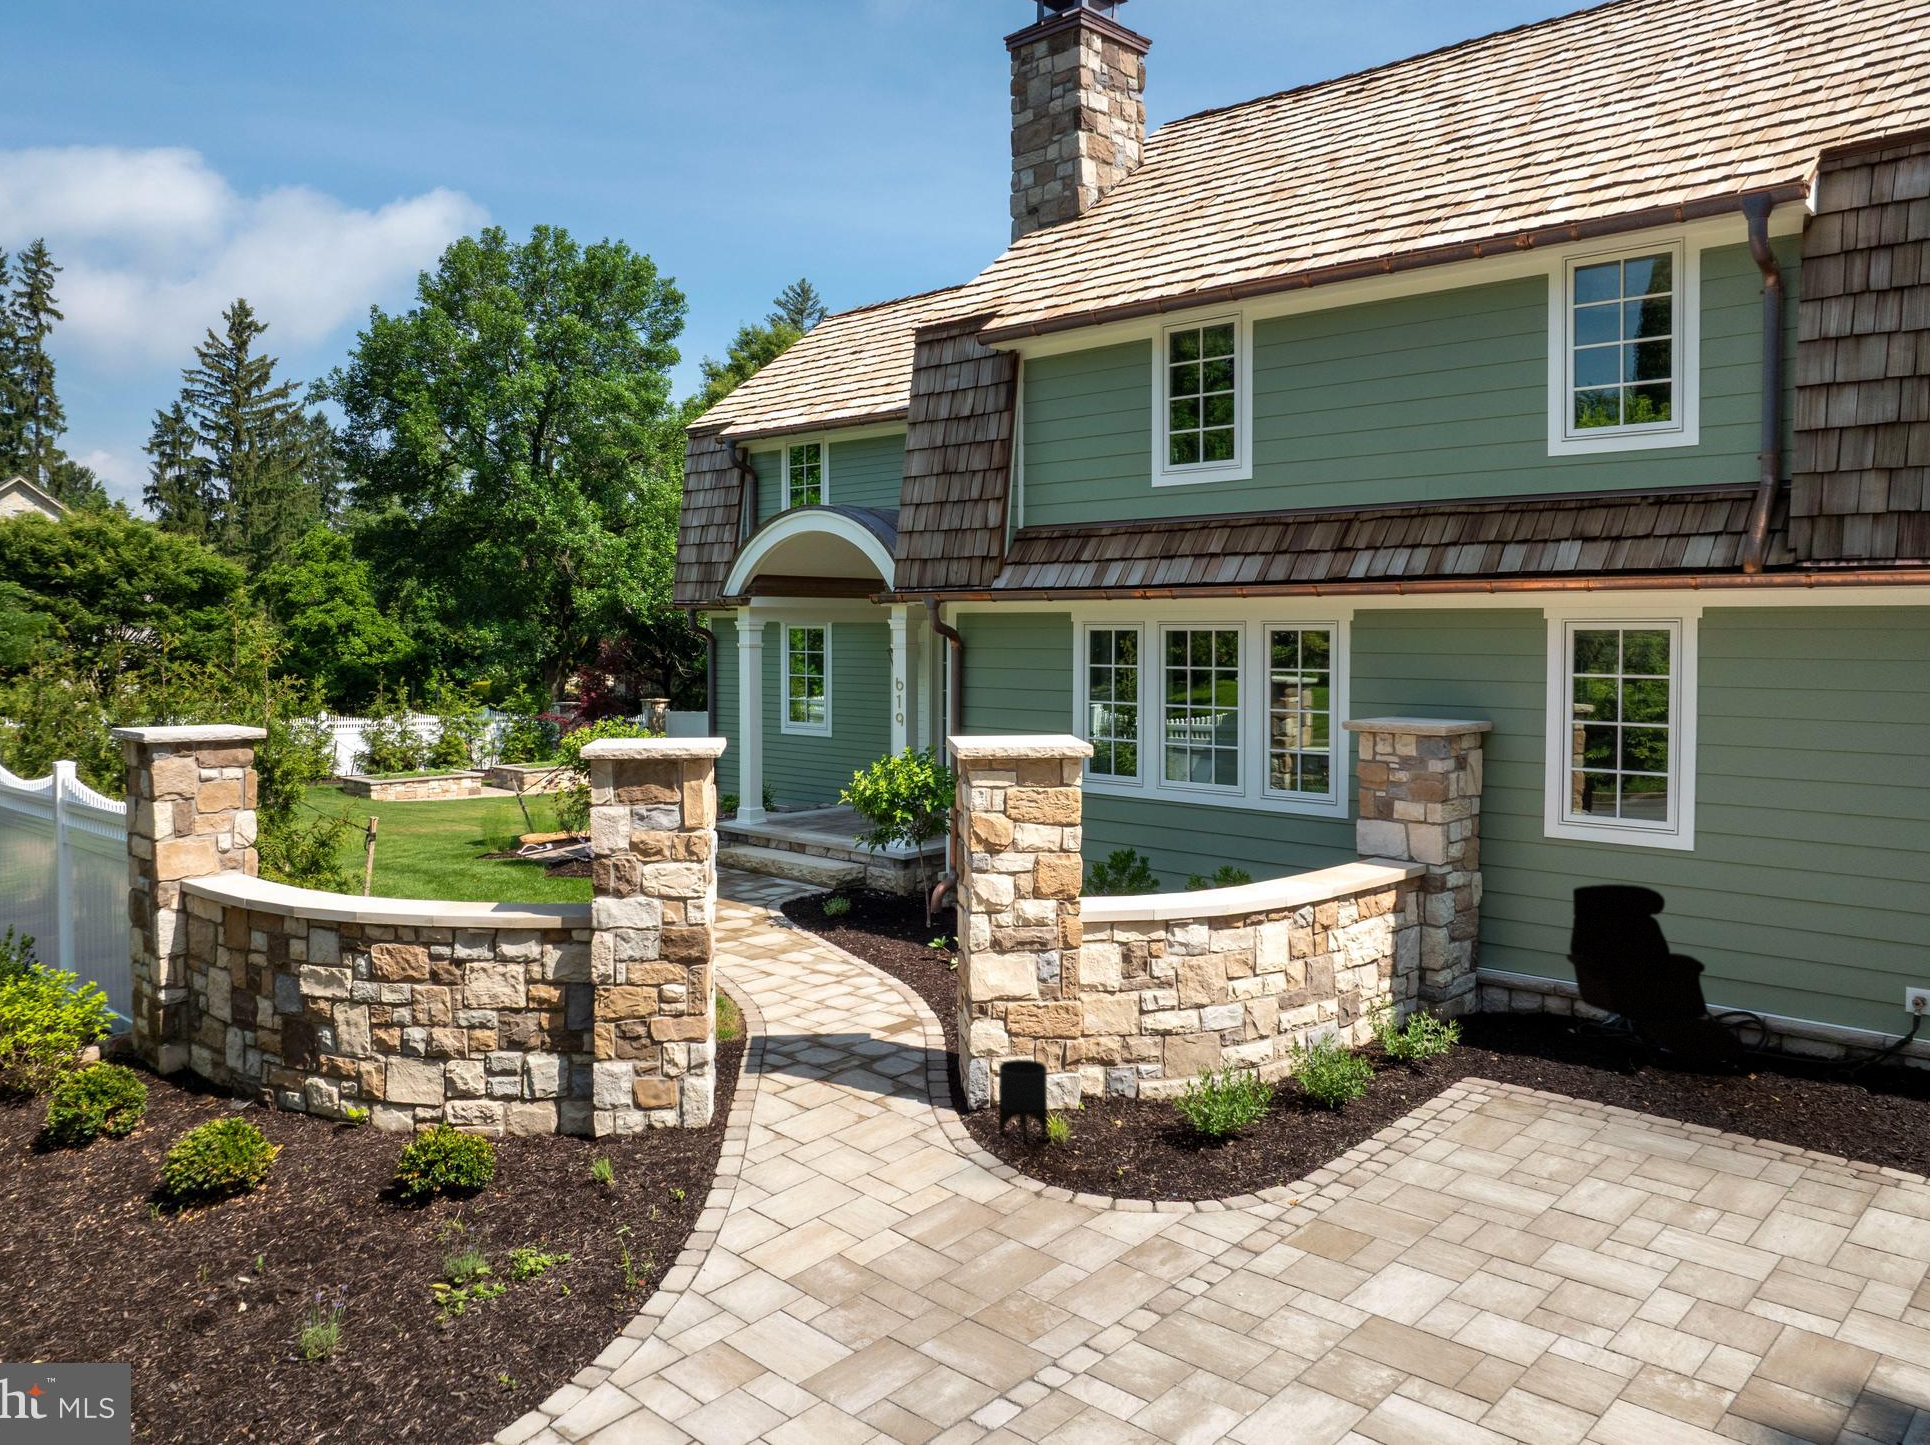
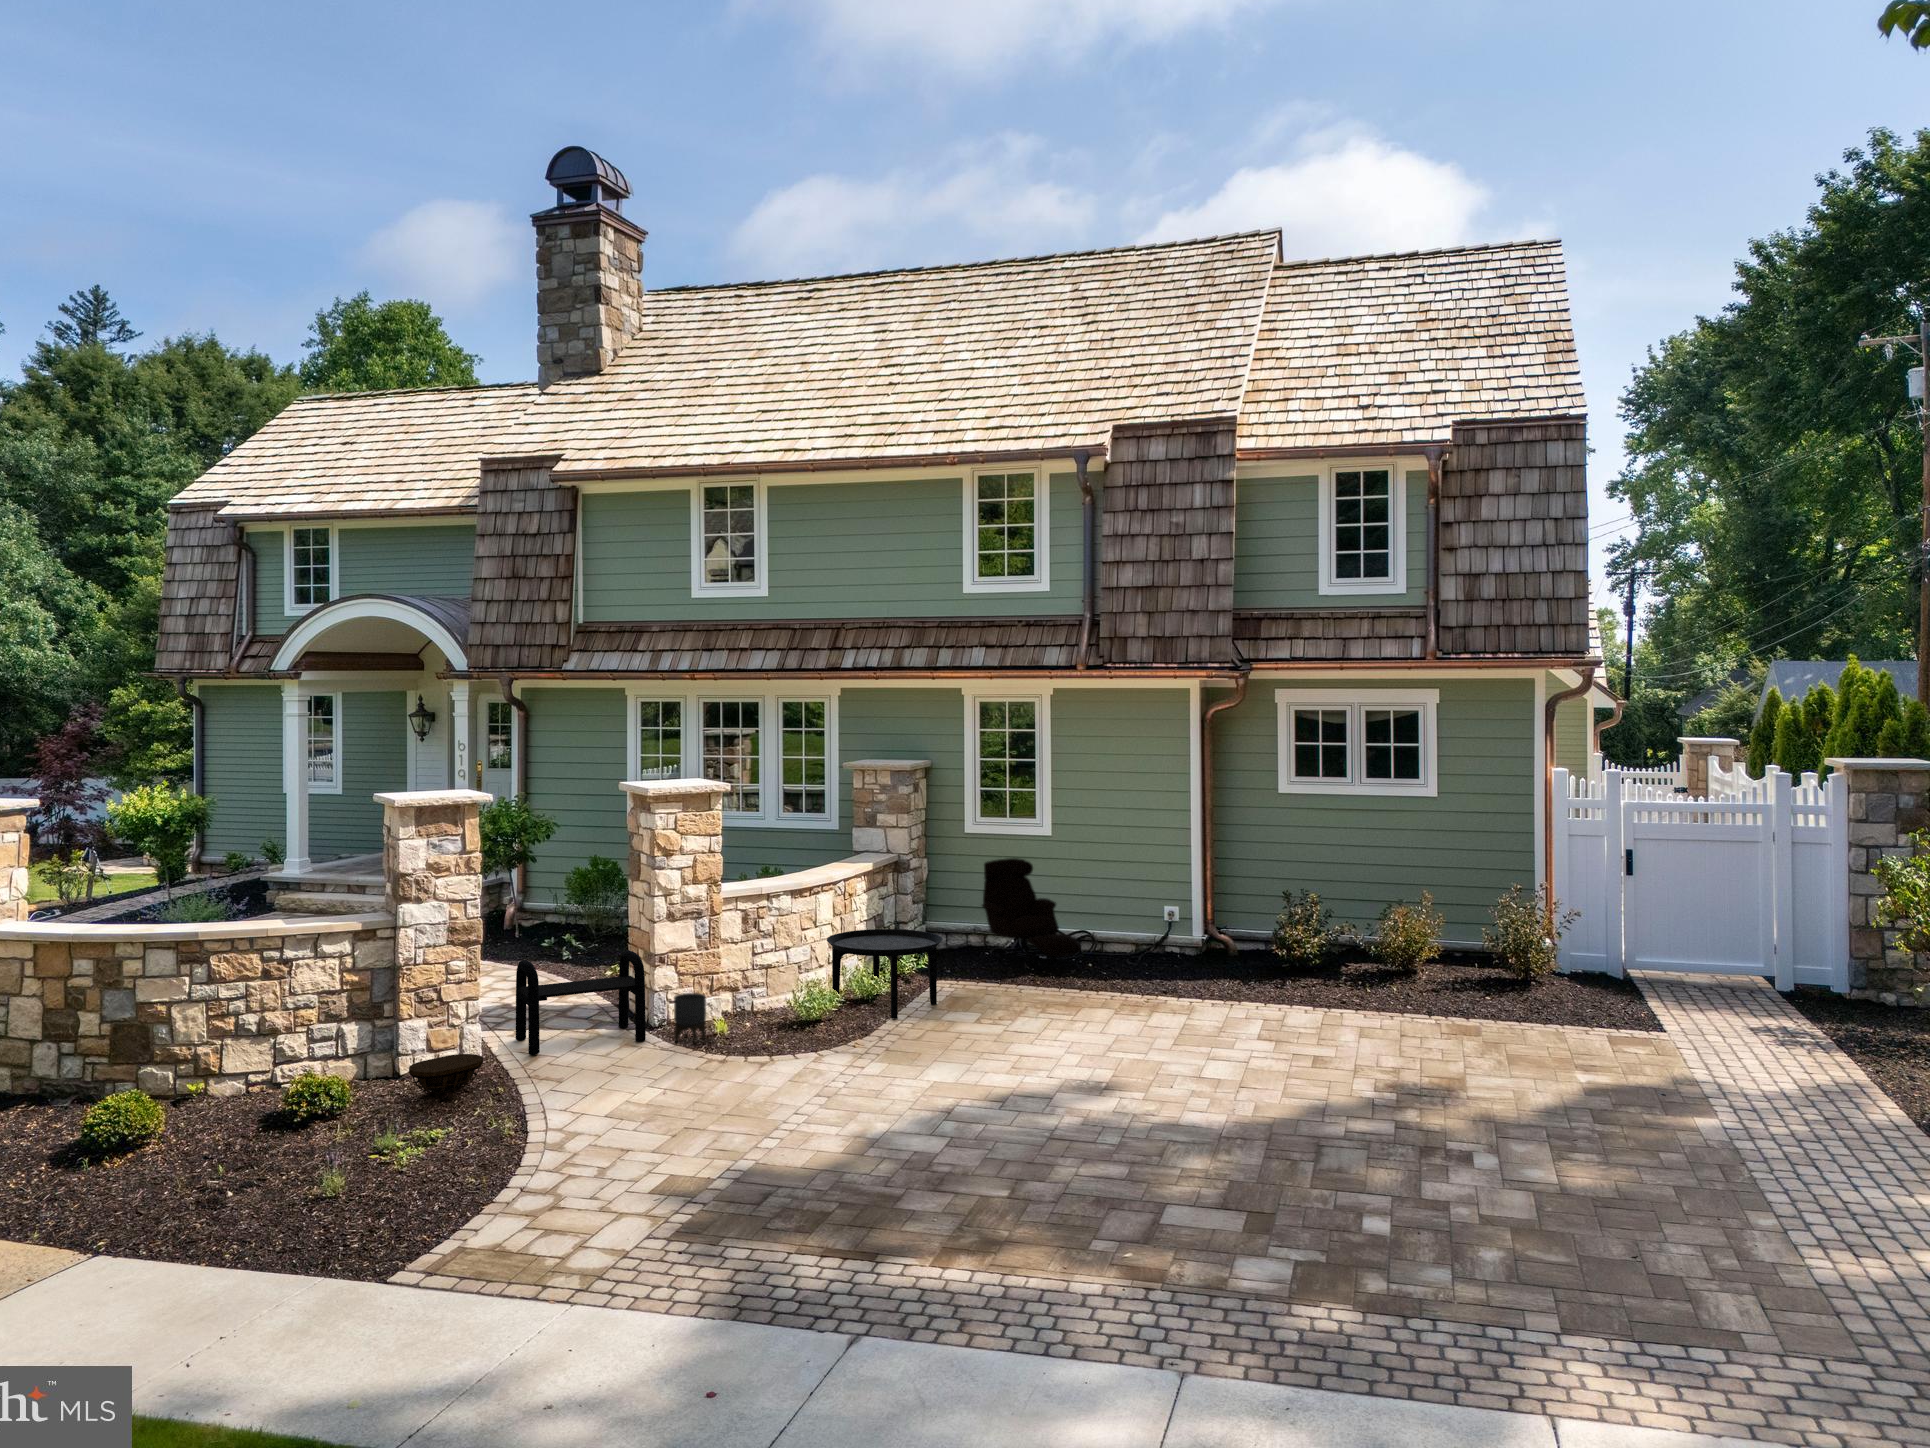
bench: none [795,983,963,1122] -> present [516,950,646,1055]
round table: none [1262,985,1459,1144] -> present [827,929,943,1019]
basket: none [593,1114,697,1171] -> present [409,1054,483,1094]

